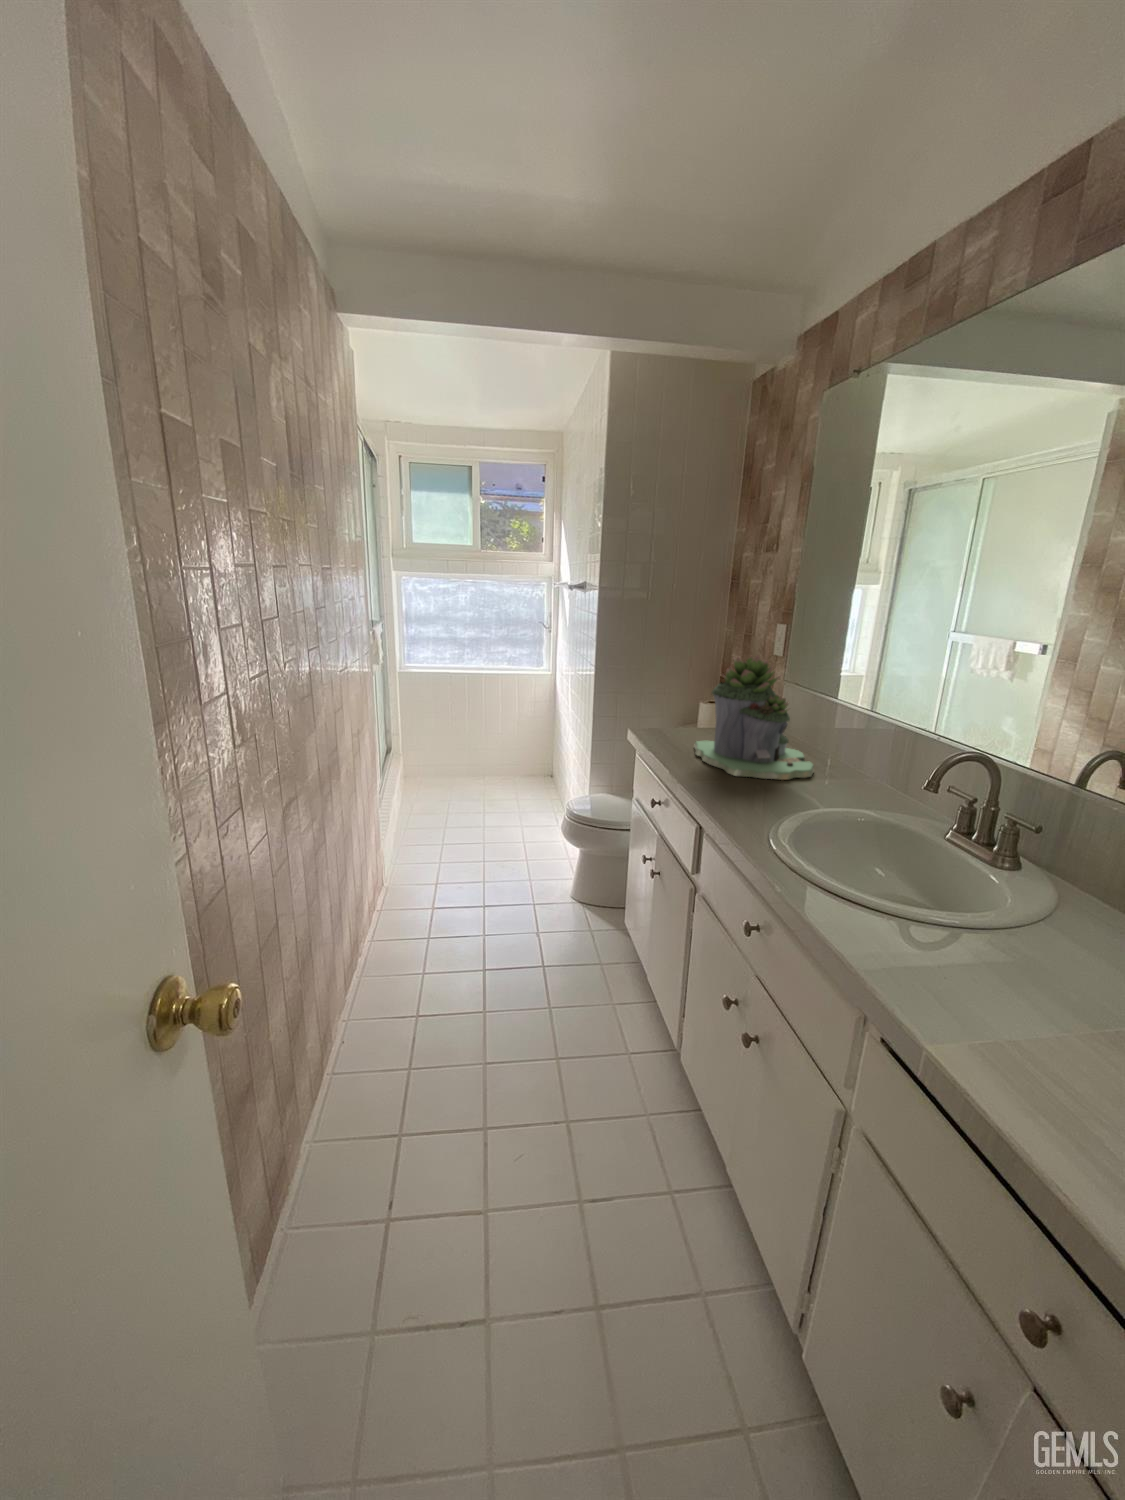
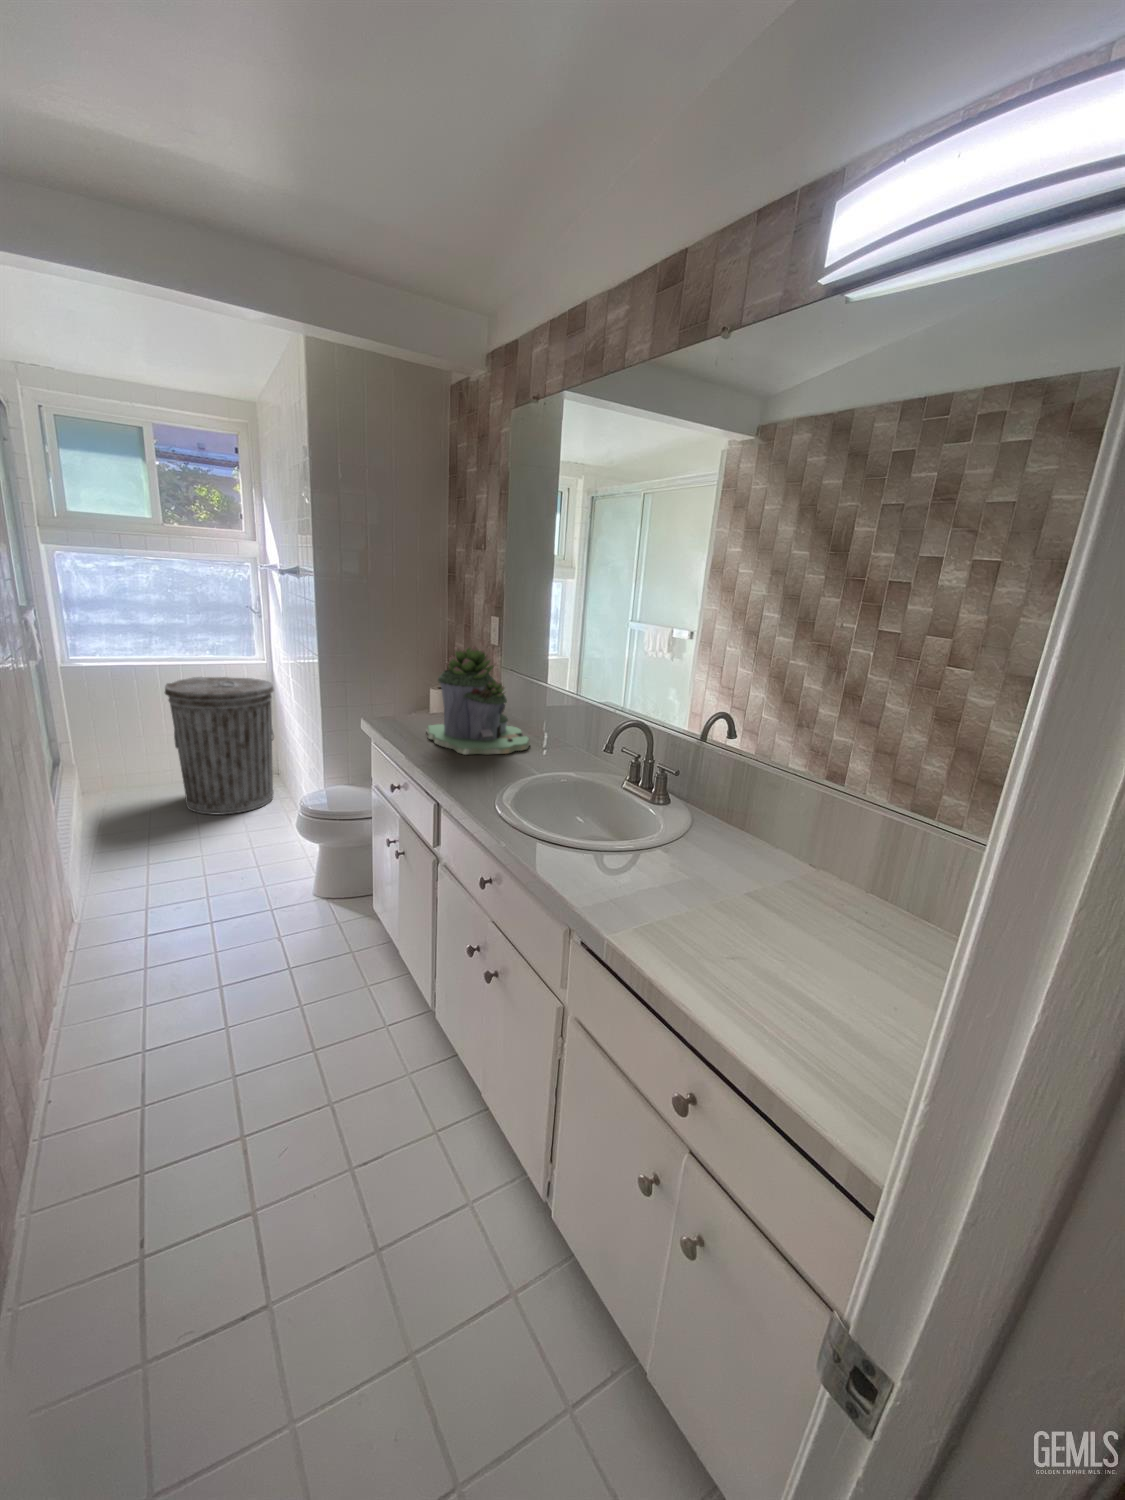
trash can: none [467,684,553,809] -> present [165,677,274,815]

